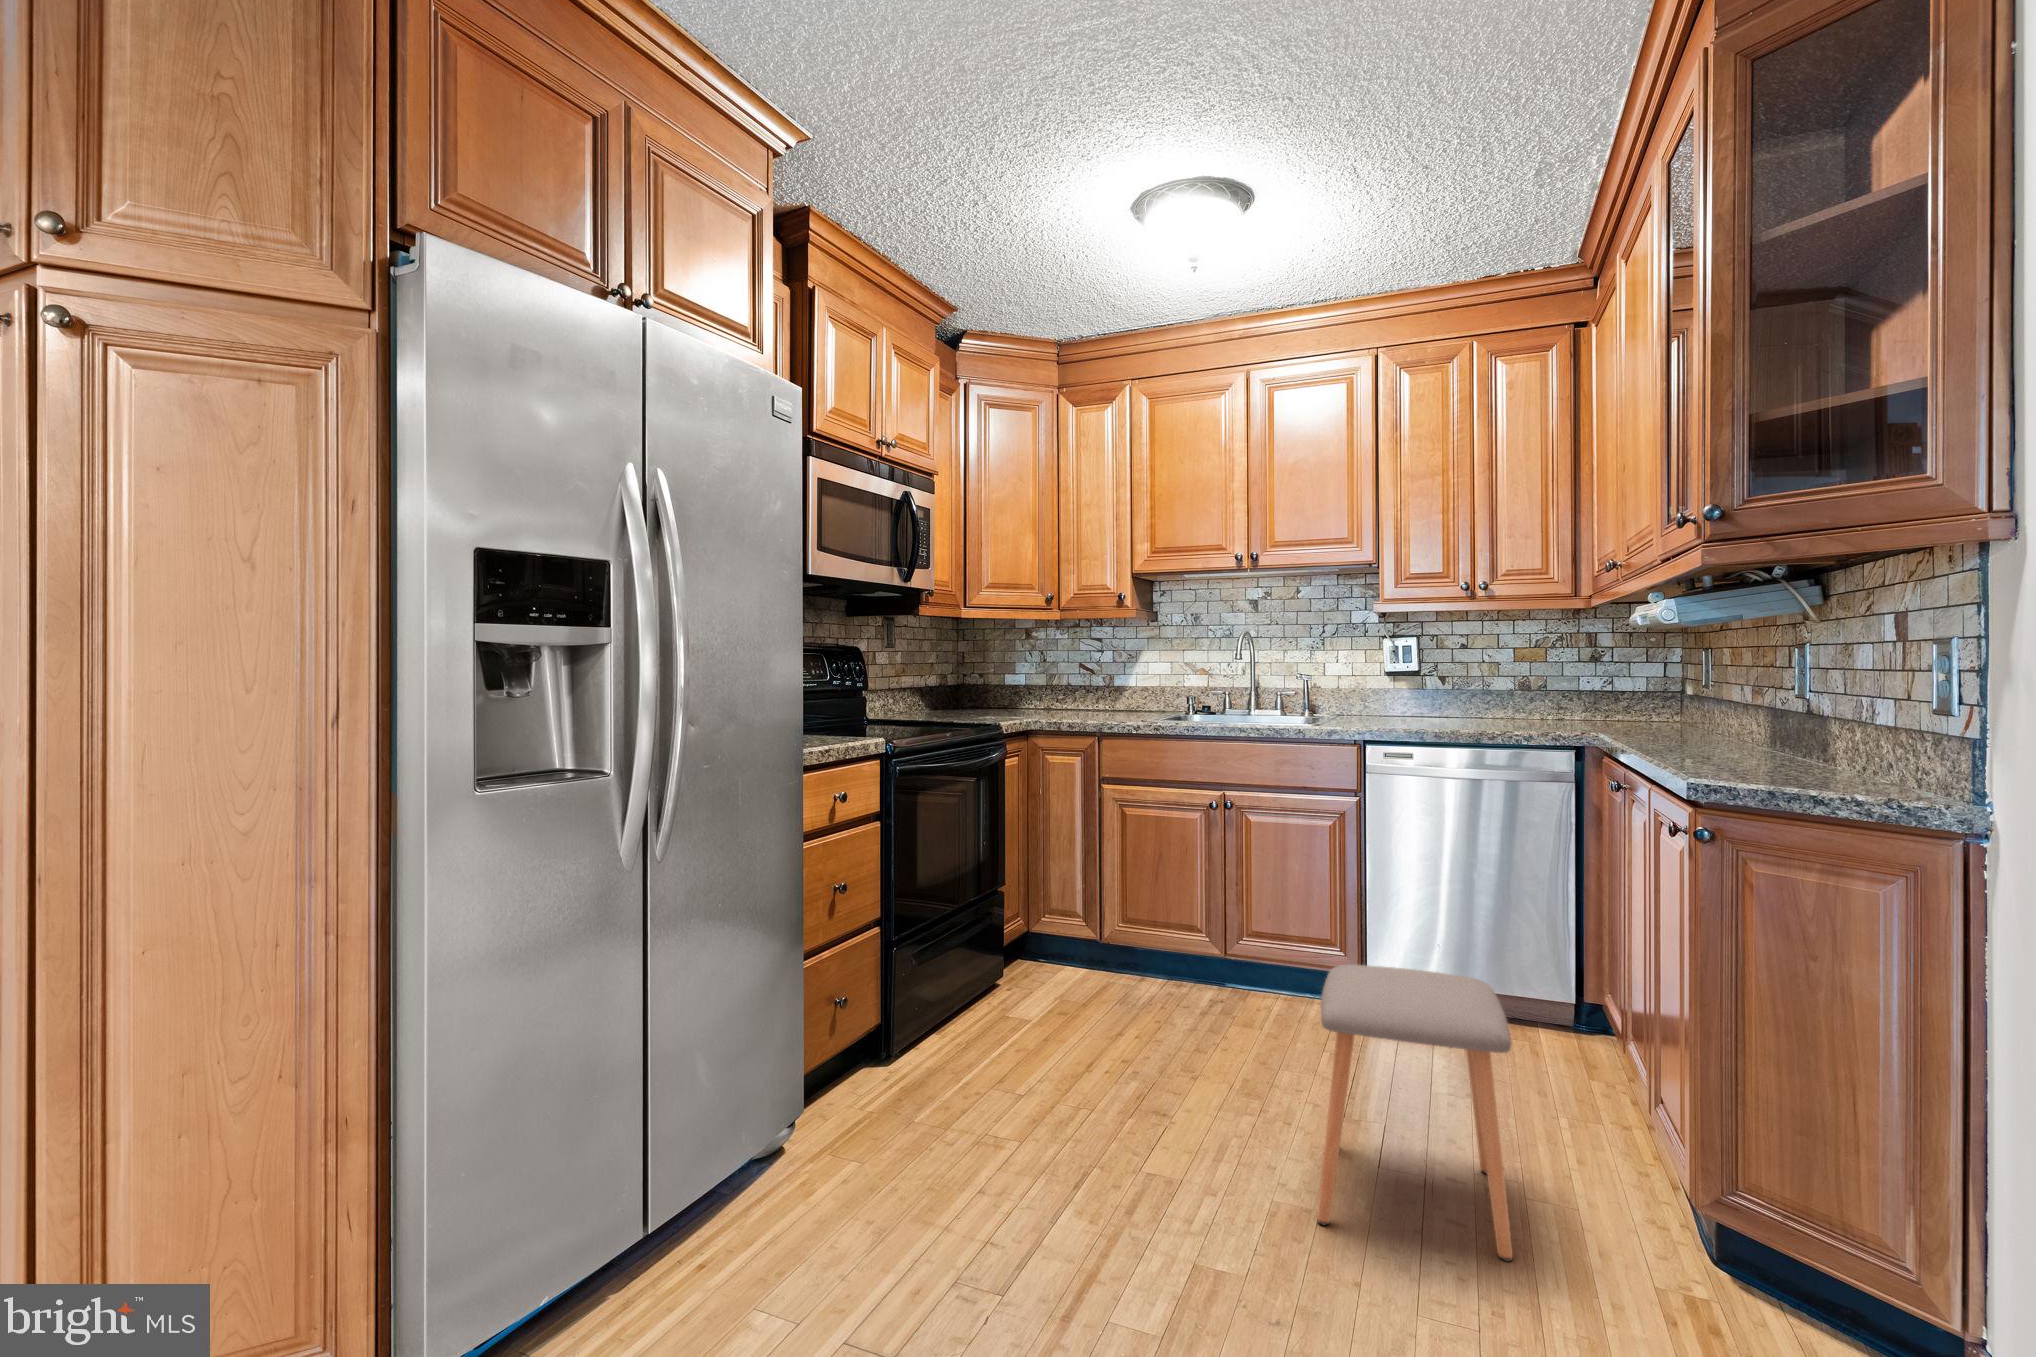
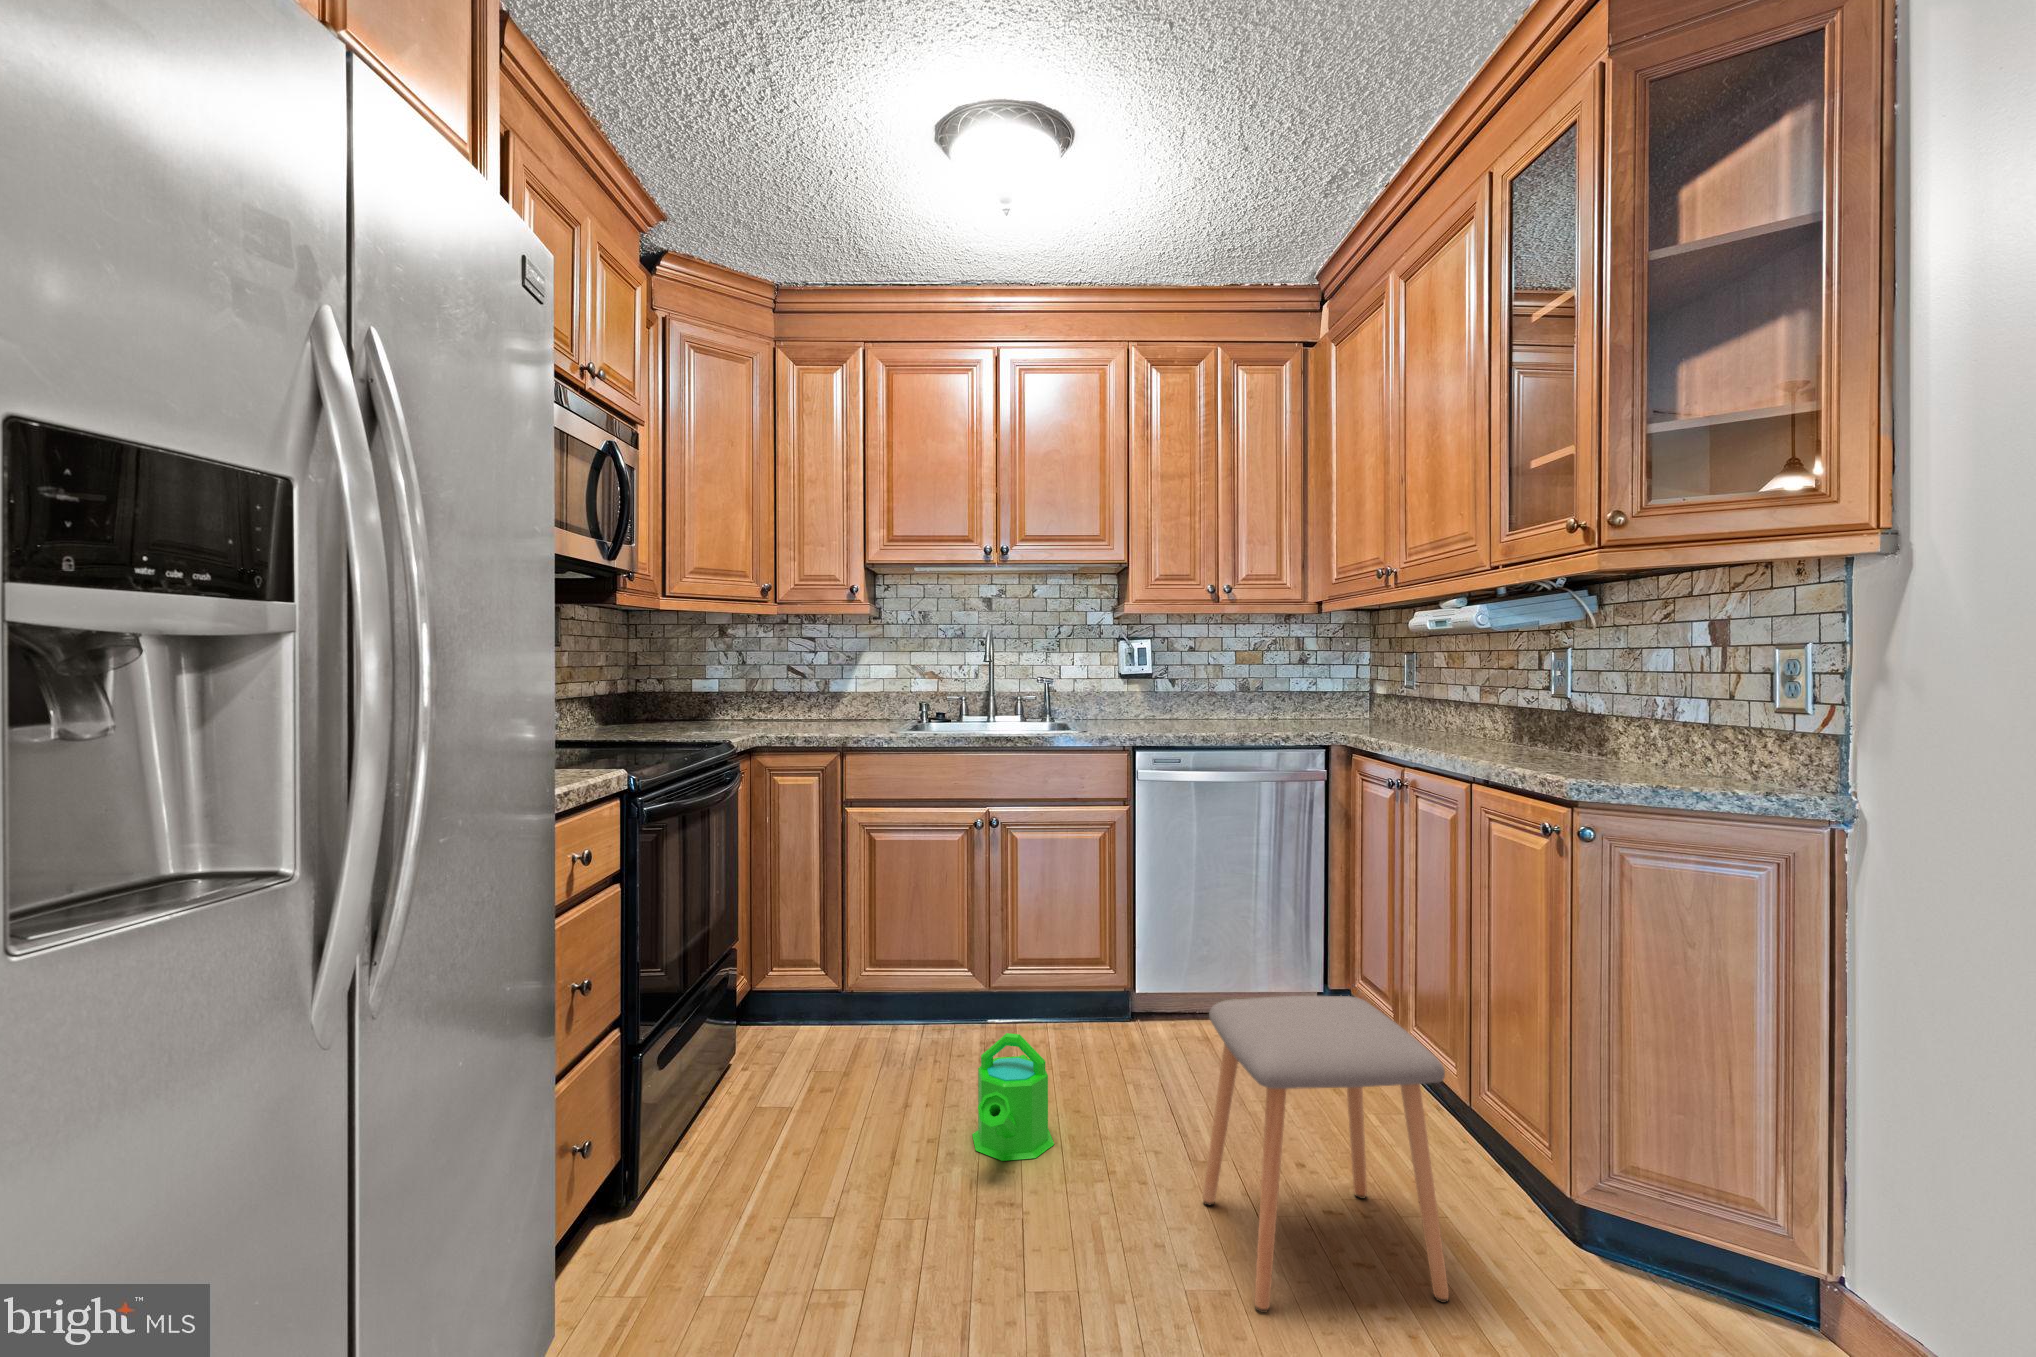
watering can: none [1144,978,1224,1086] -> present [972,1033,1054,1161]

